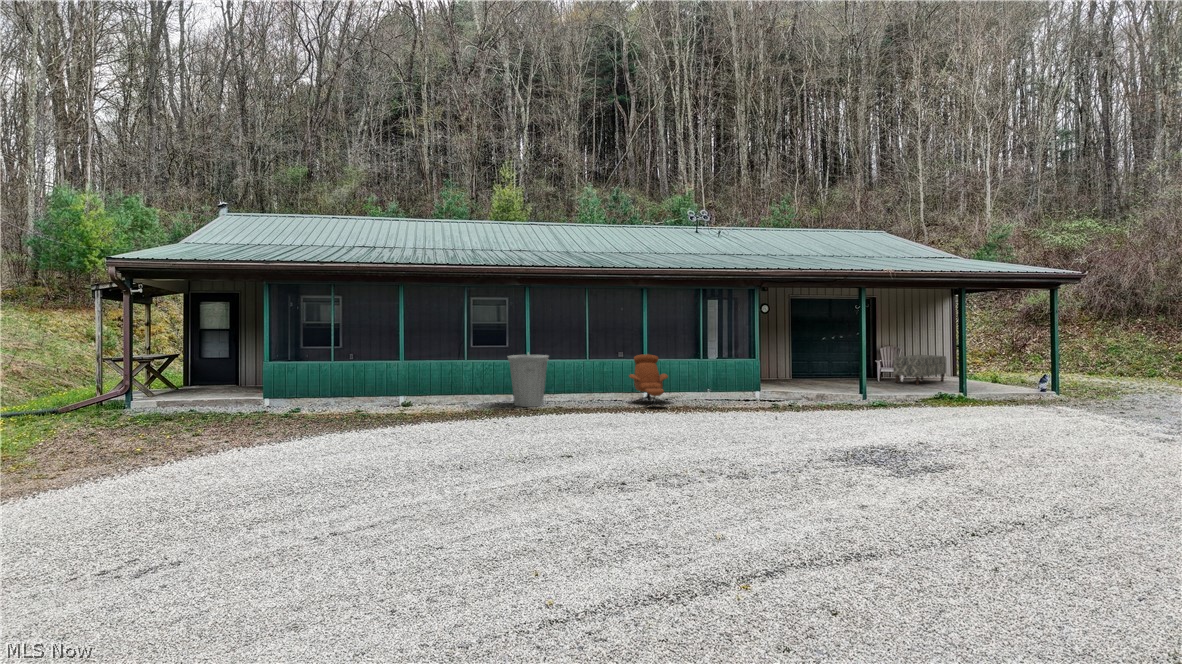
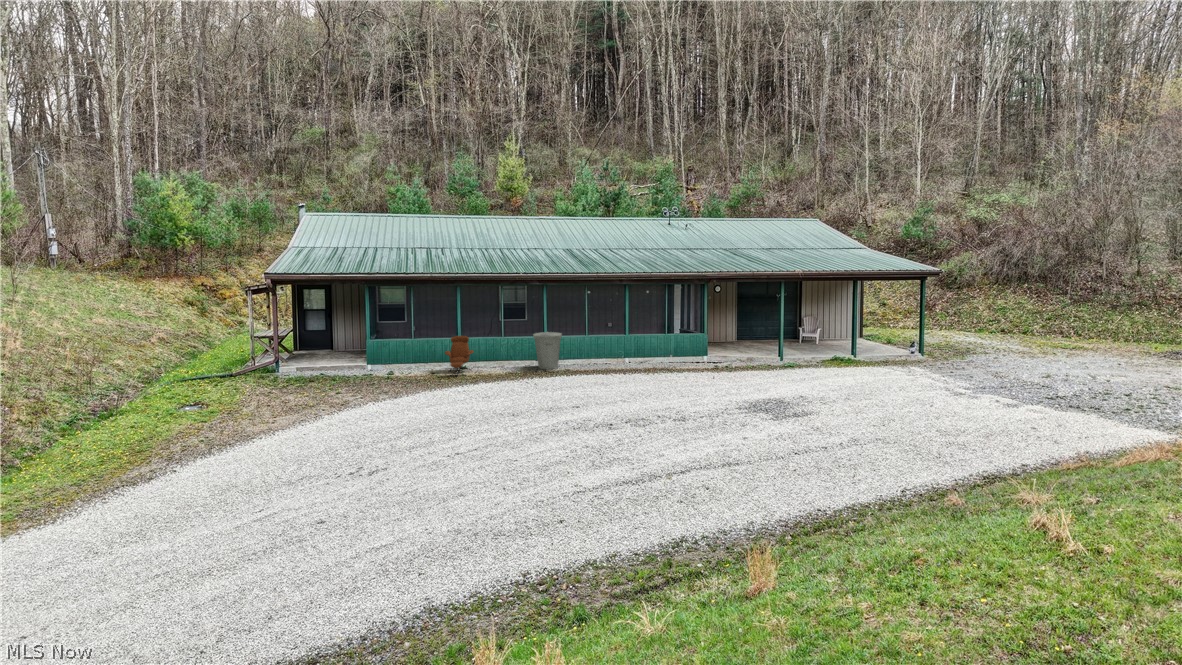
lounge chair: present [629,354,668,407] -> present [445,336,474,375]
bench: present [893,355,946,385] -> none [810,324,849,348]

